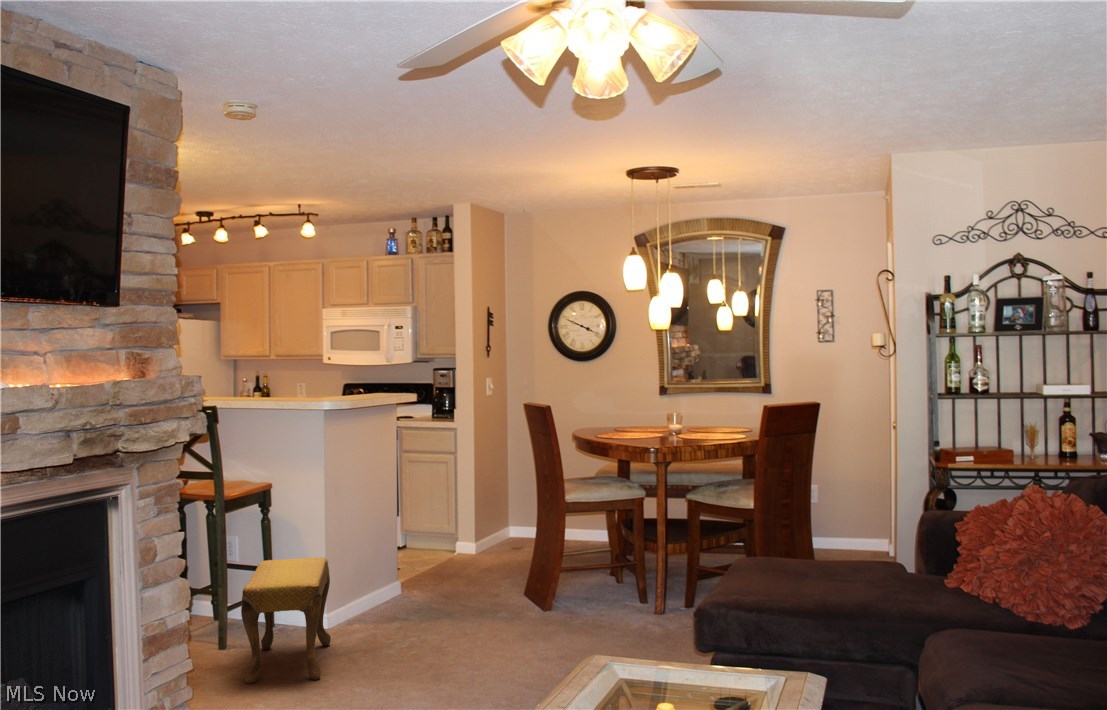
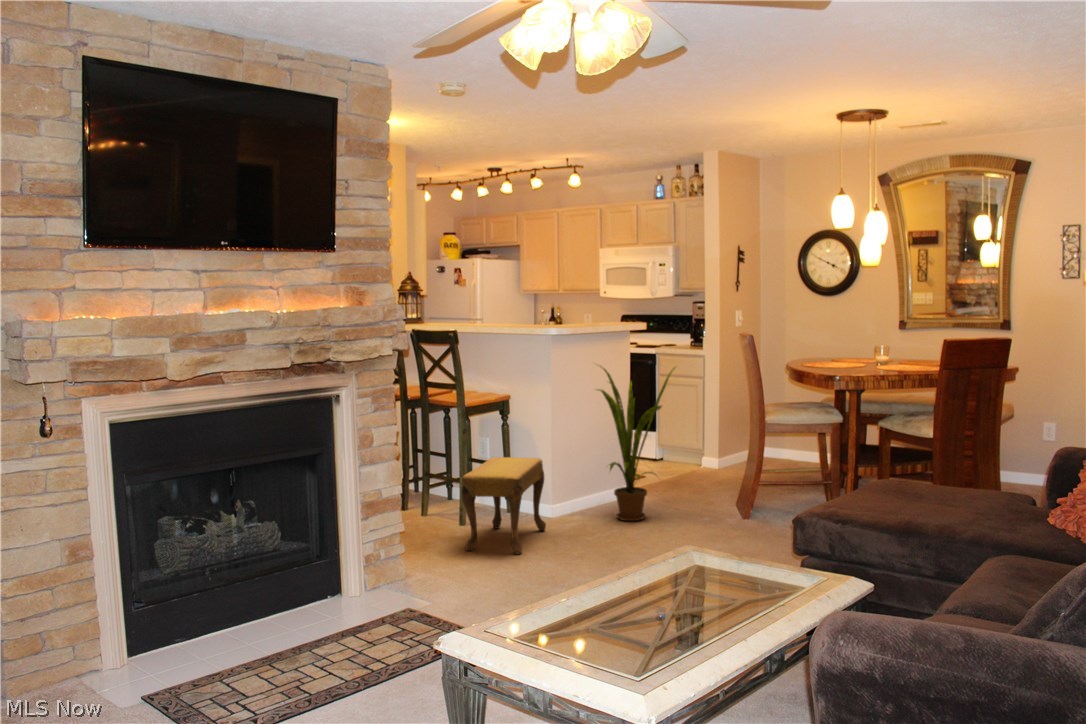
house plant: none [368,440,472,622] -> present [599,367,675,521]

